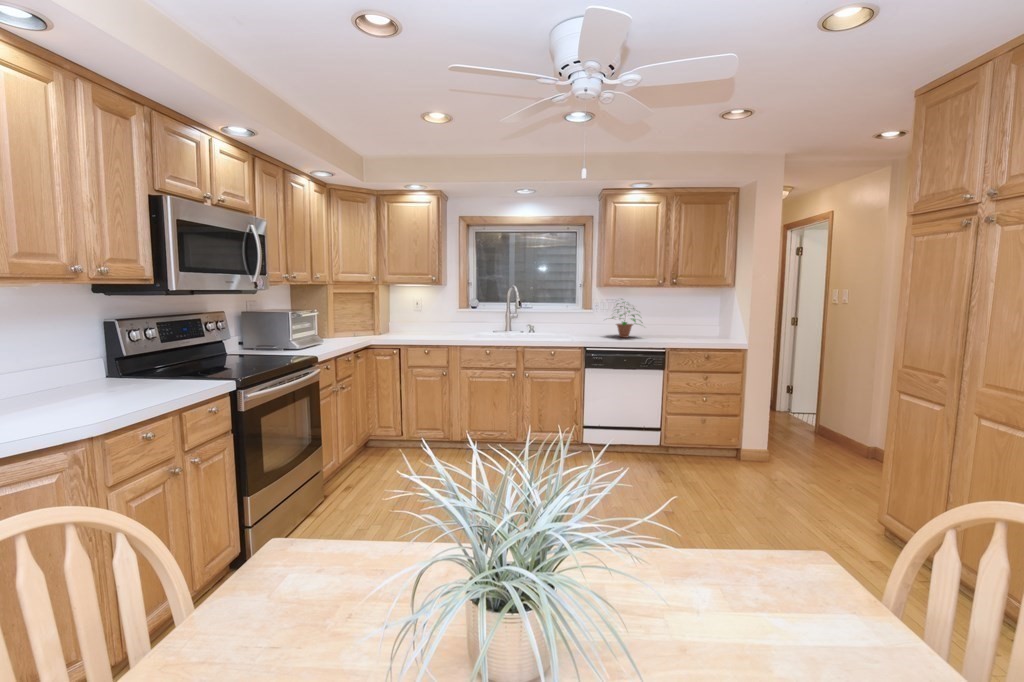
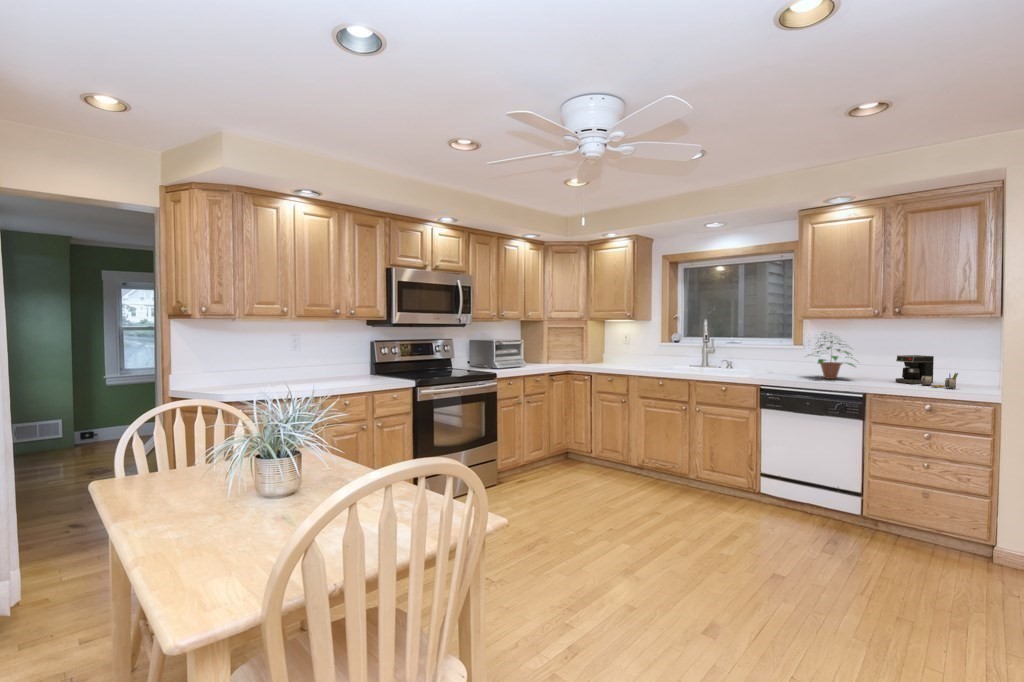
coffee maker: none [667,316,713,340] -> present [896,355,958,388]

